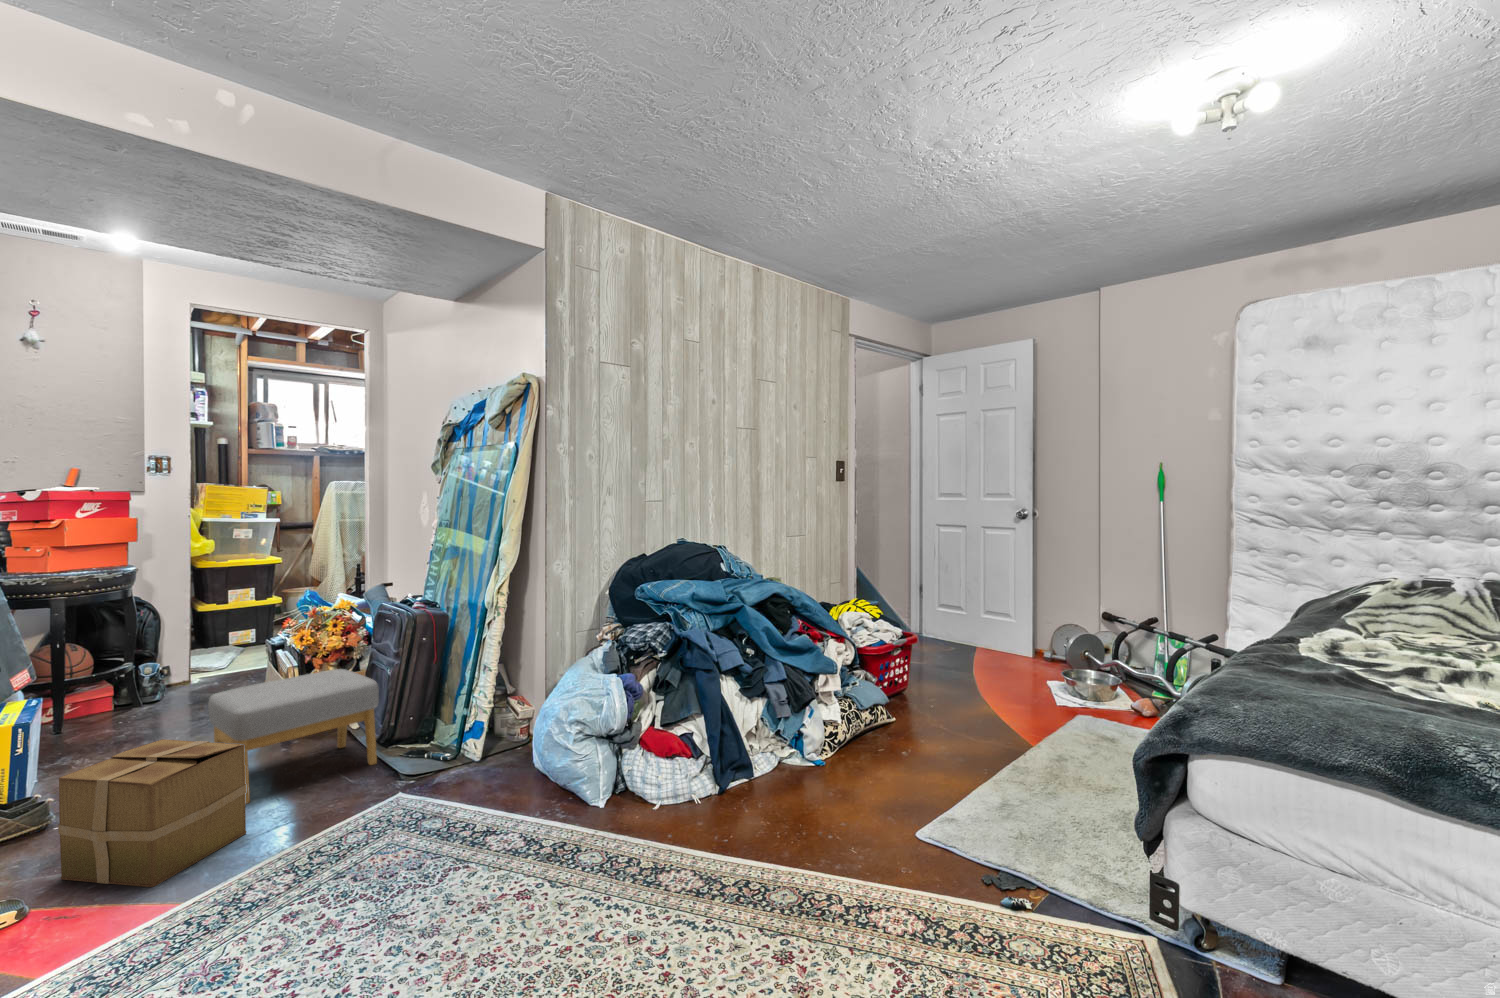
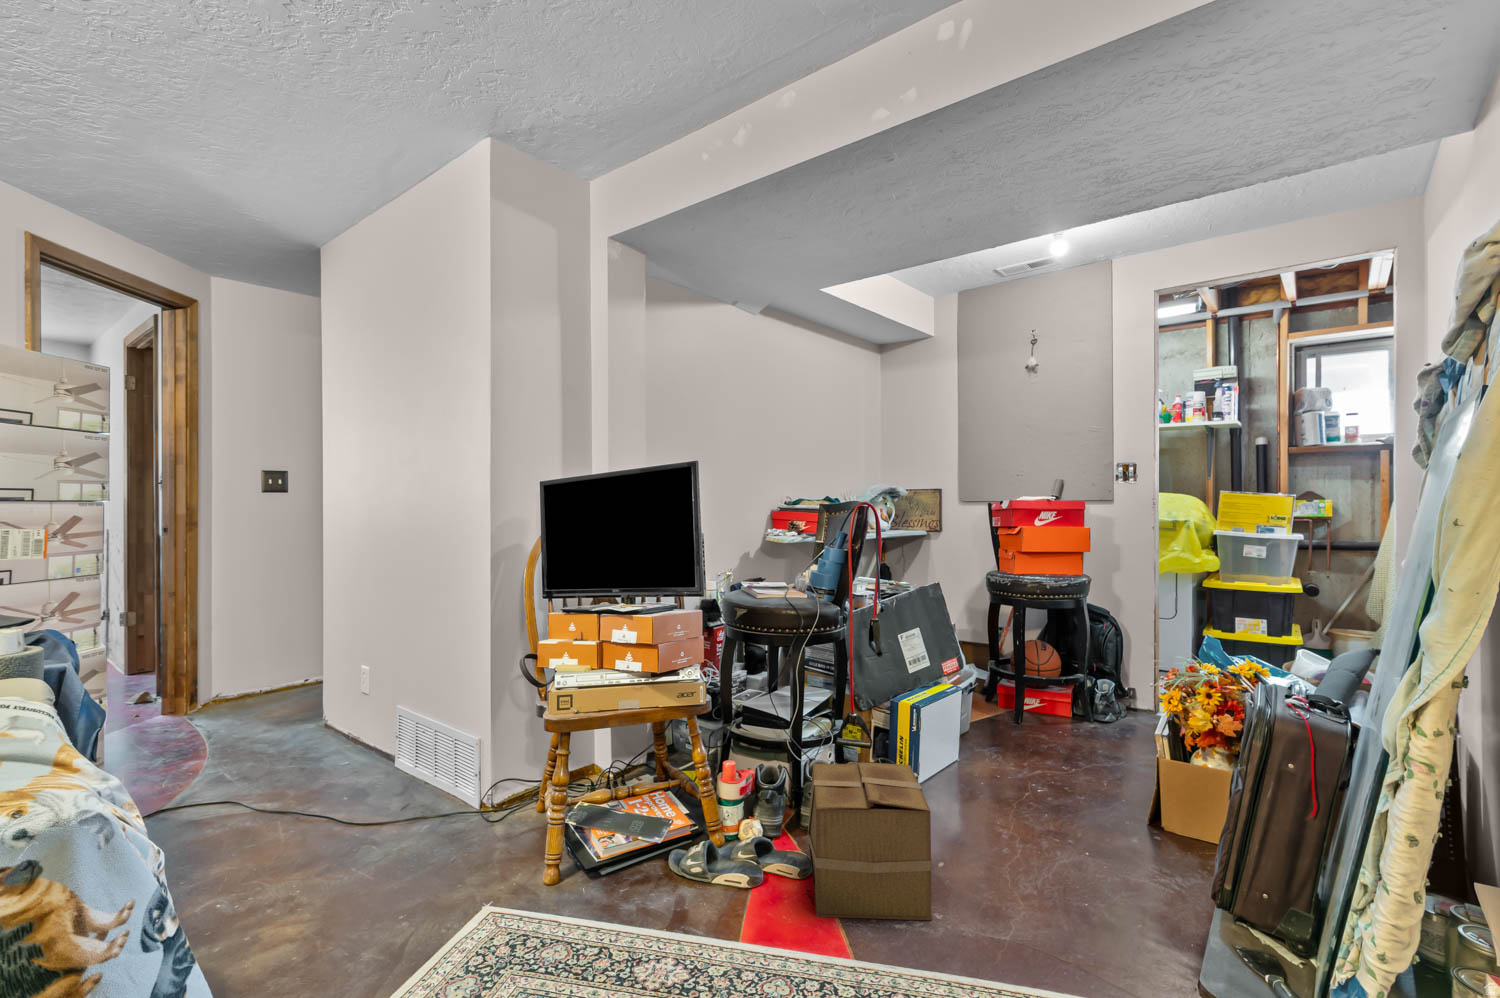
footstool: present [208,669,379,804] -> none [976,736,1175,937]

